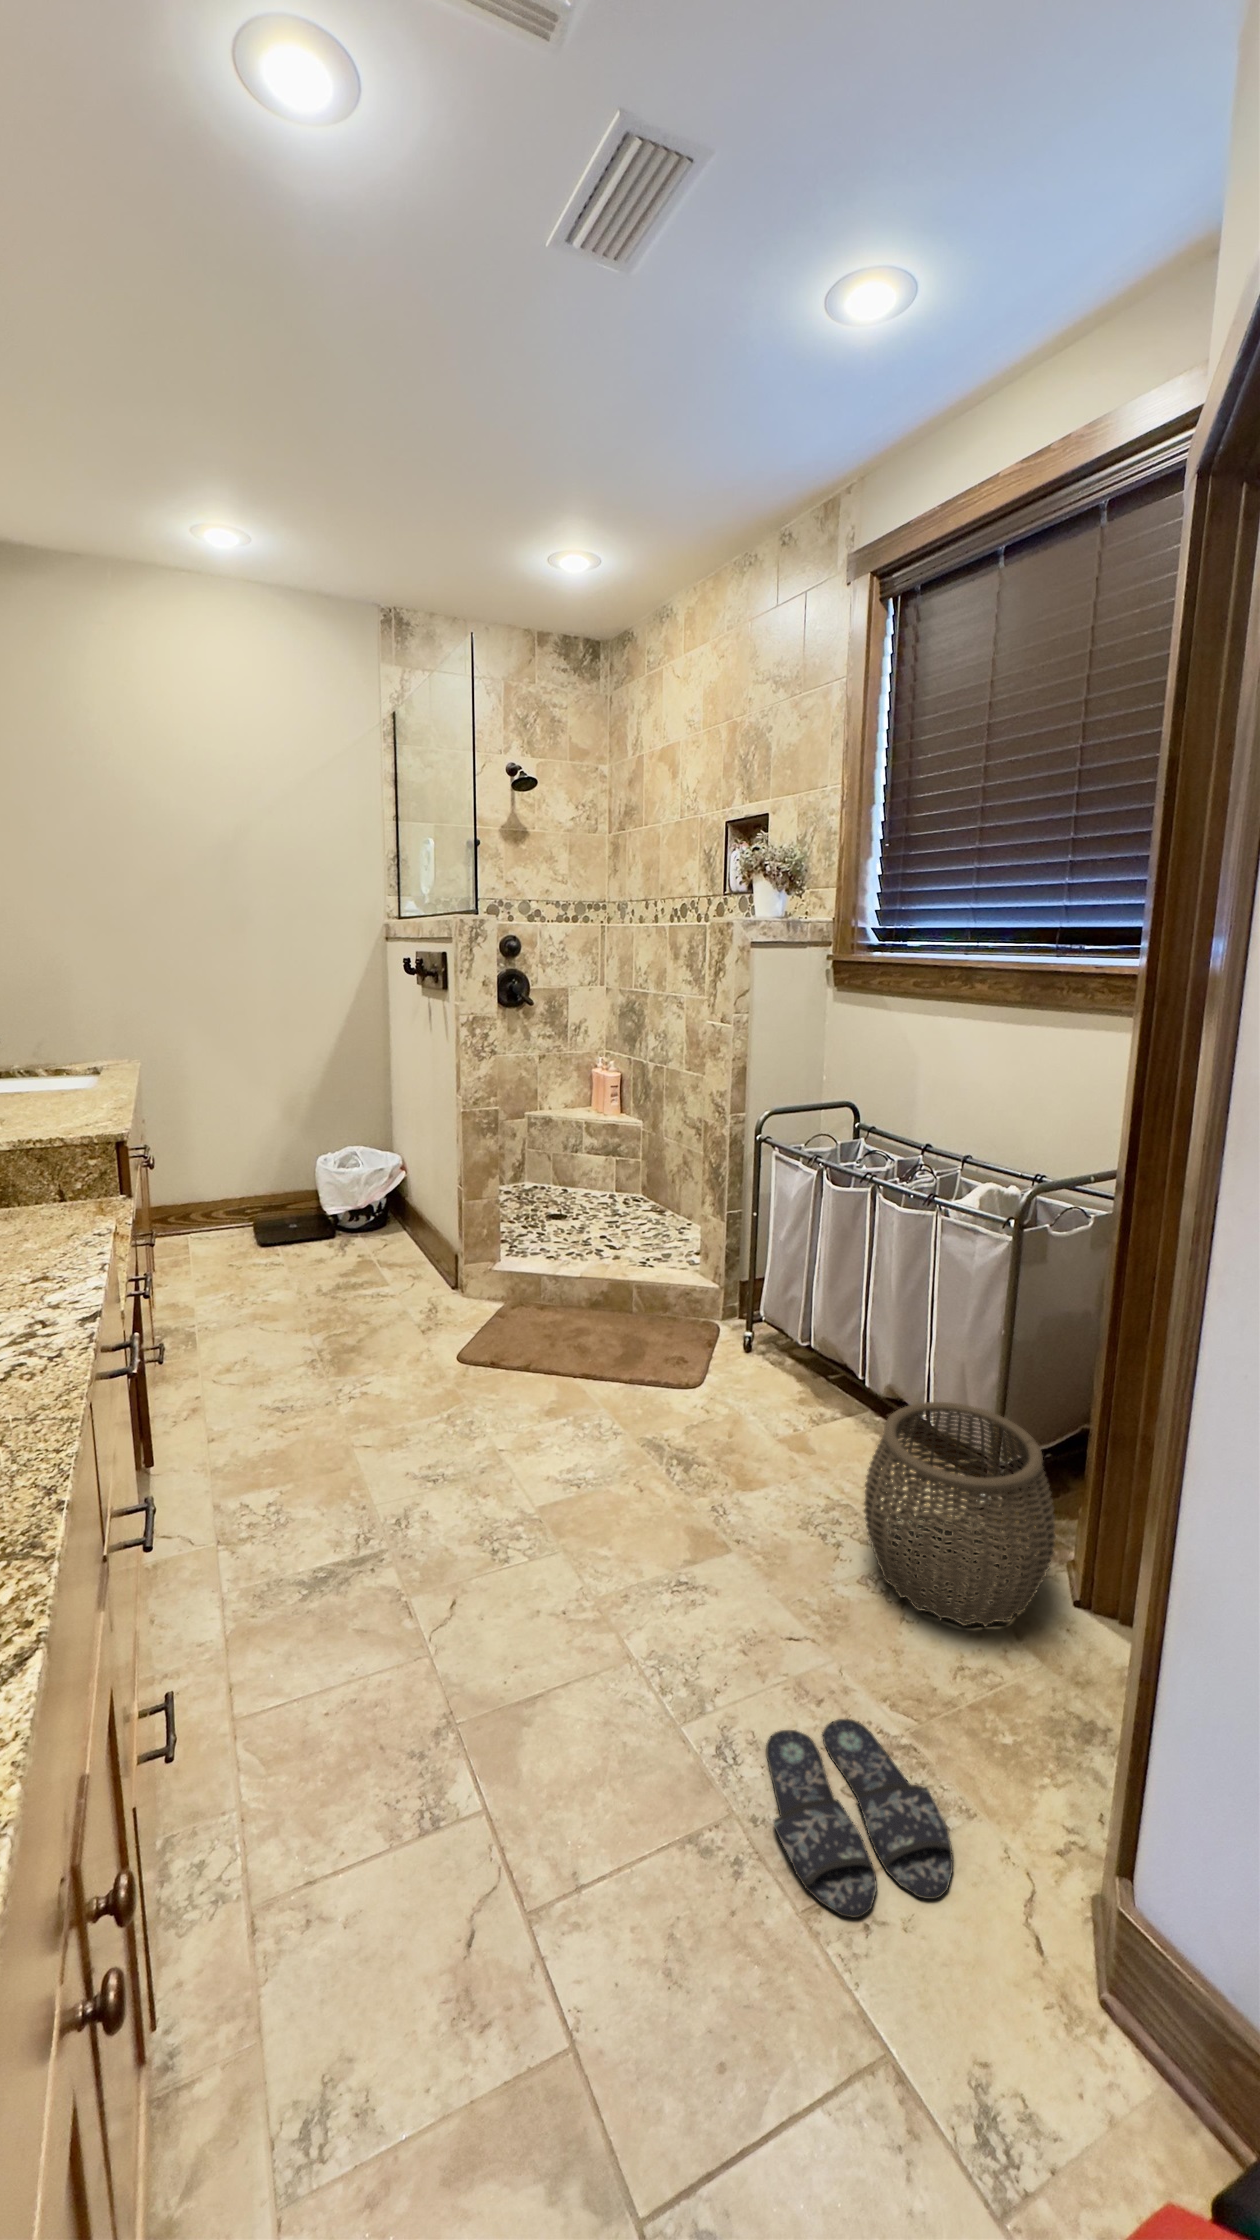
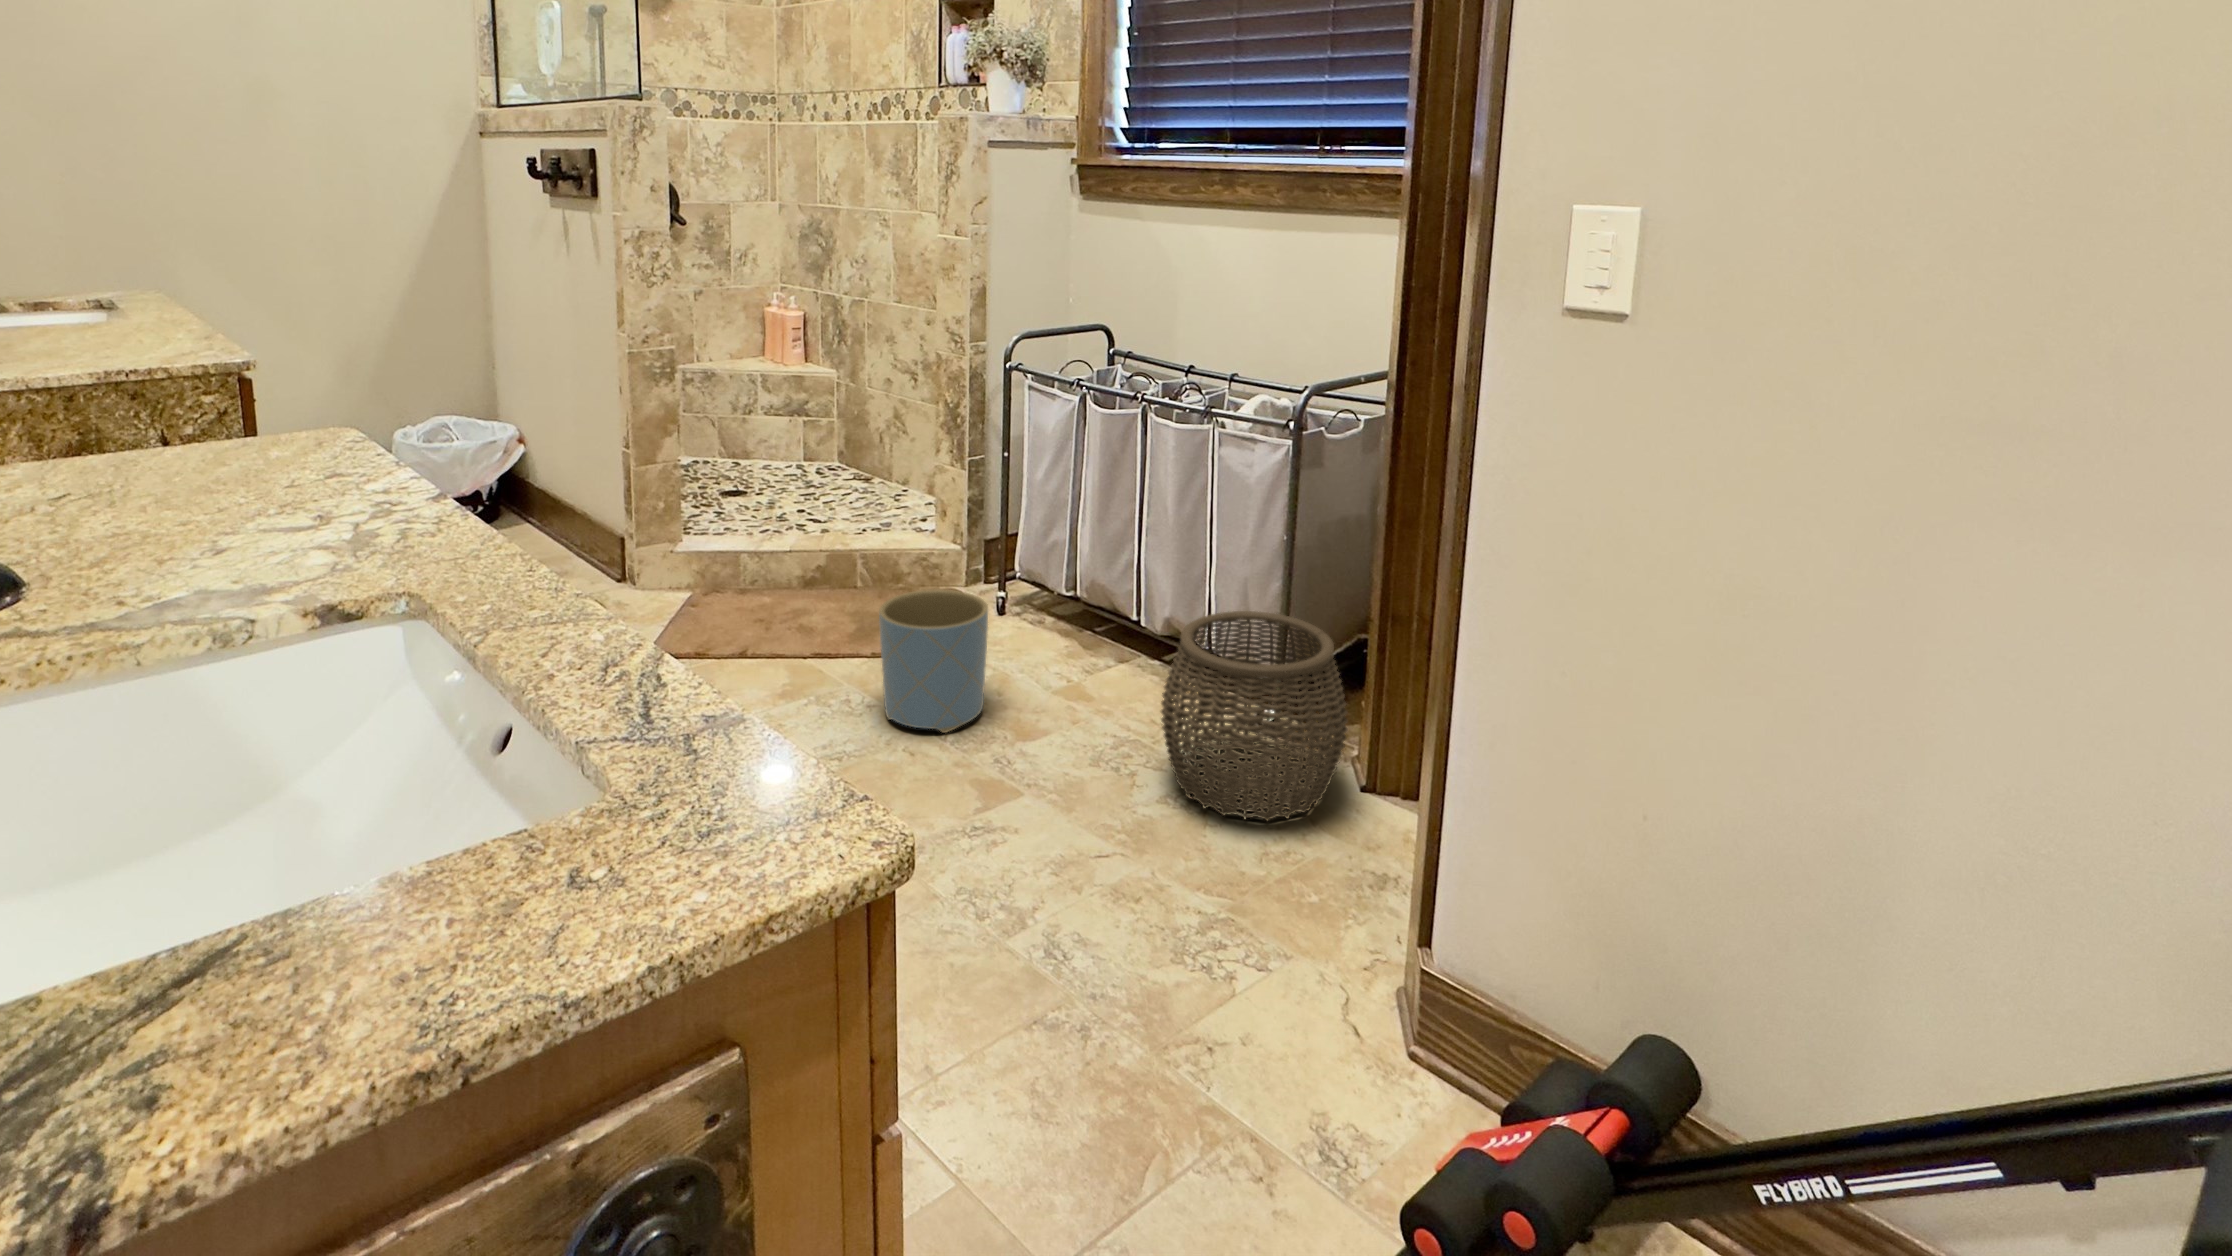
planter: none [626,1336,720,1469] -> present [879,589,988,733]
slippers: present [766,1719,953,1918] -> none [1096,910,1288,1052]

